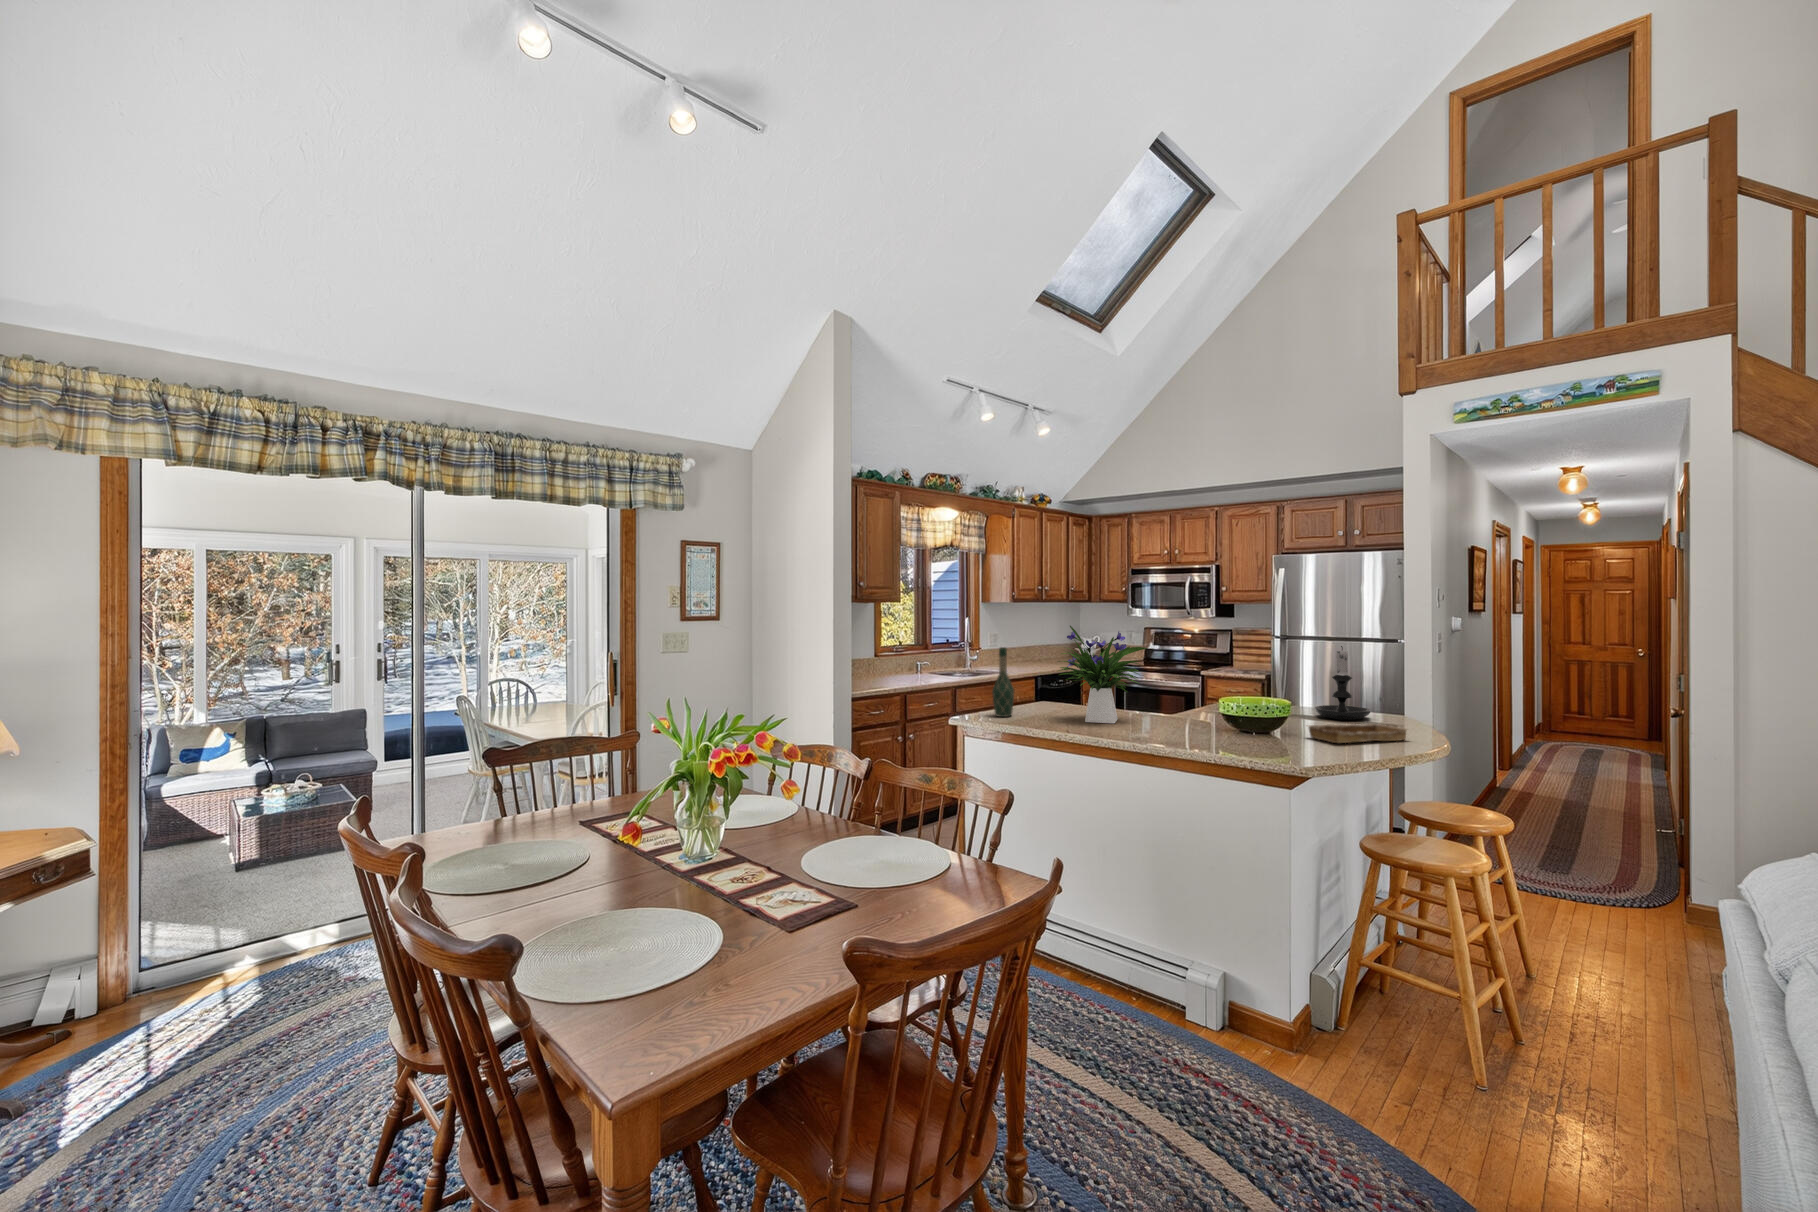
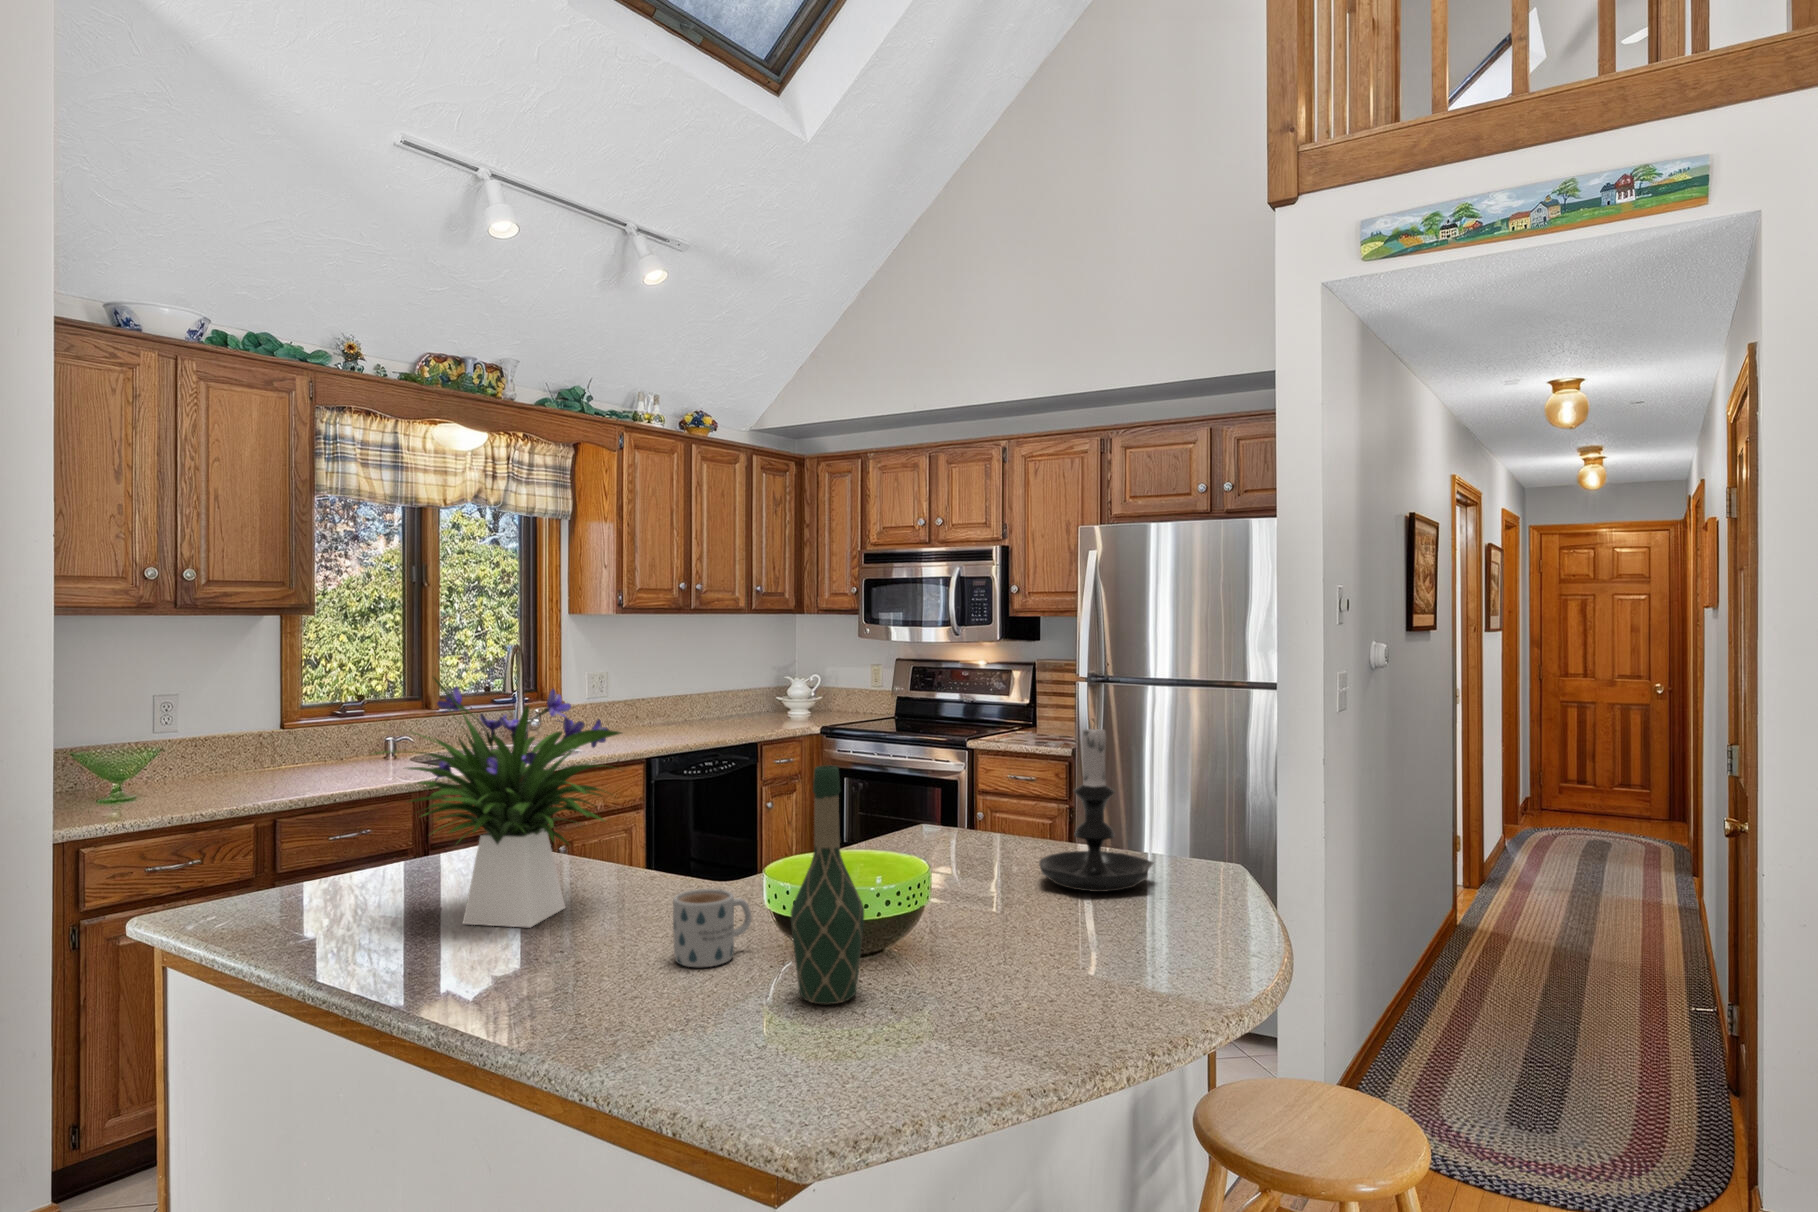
wine bottle: present [992,647,1014,717] -> present [791,766,864,1004]
mug: none [1189,707,1217,734] -> present [673,889,752,967]
tray: present [1309,724,1407,743] -> none [936,923,1189,1003]

